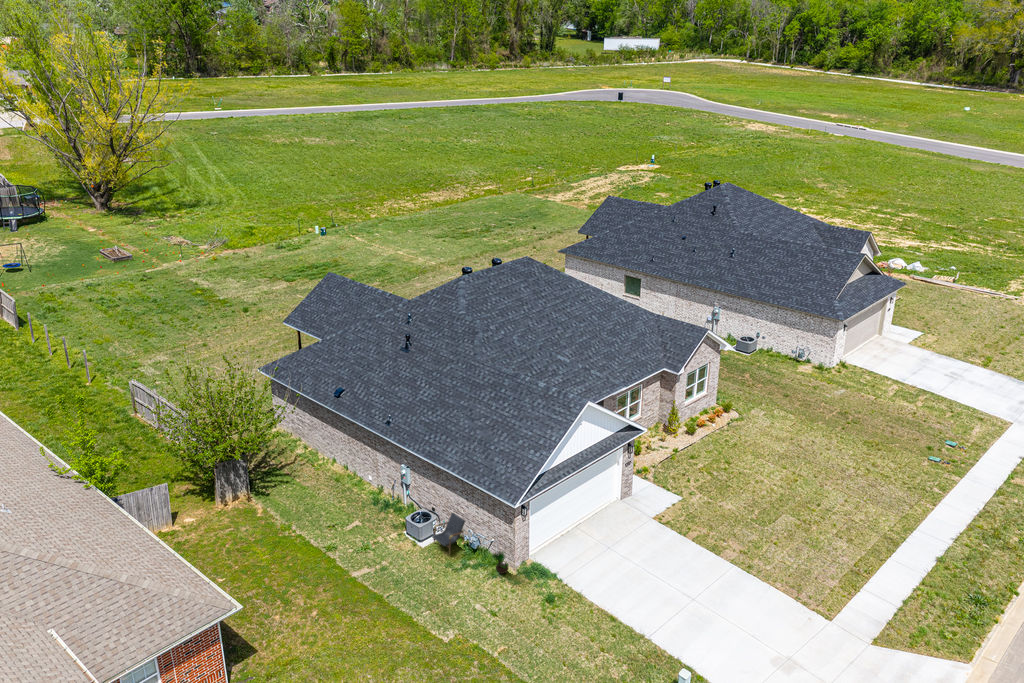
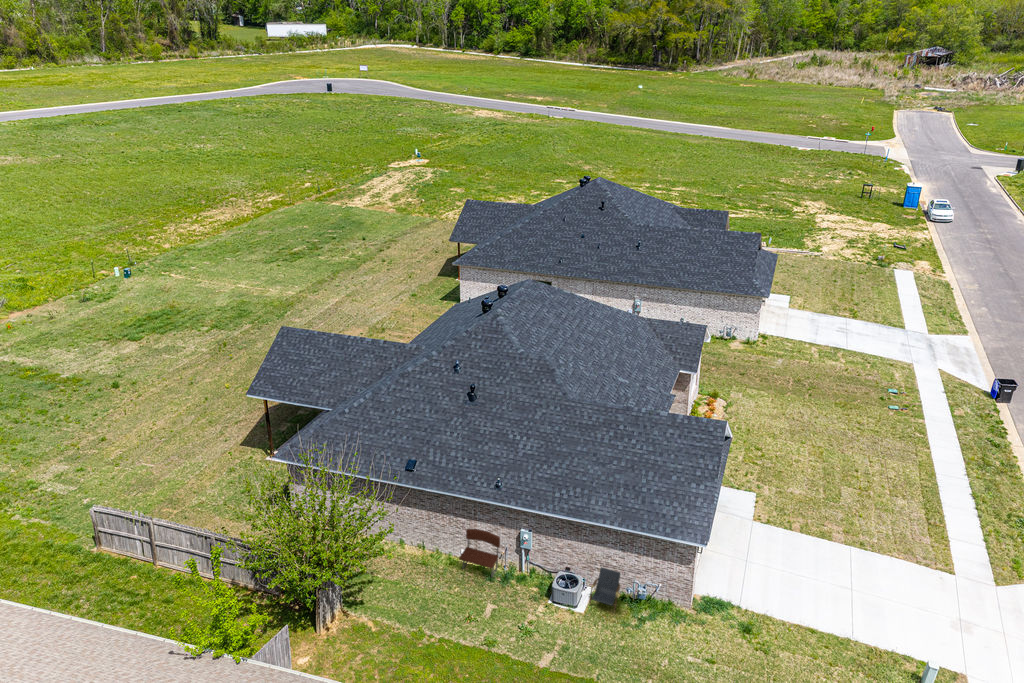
bench: none [353,456,387,503] -> present [459,529,500,577]
potted tree: present [492,551,508,573] -> none [669,593,688,617]

